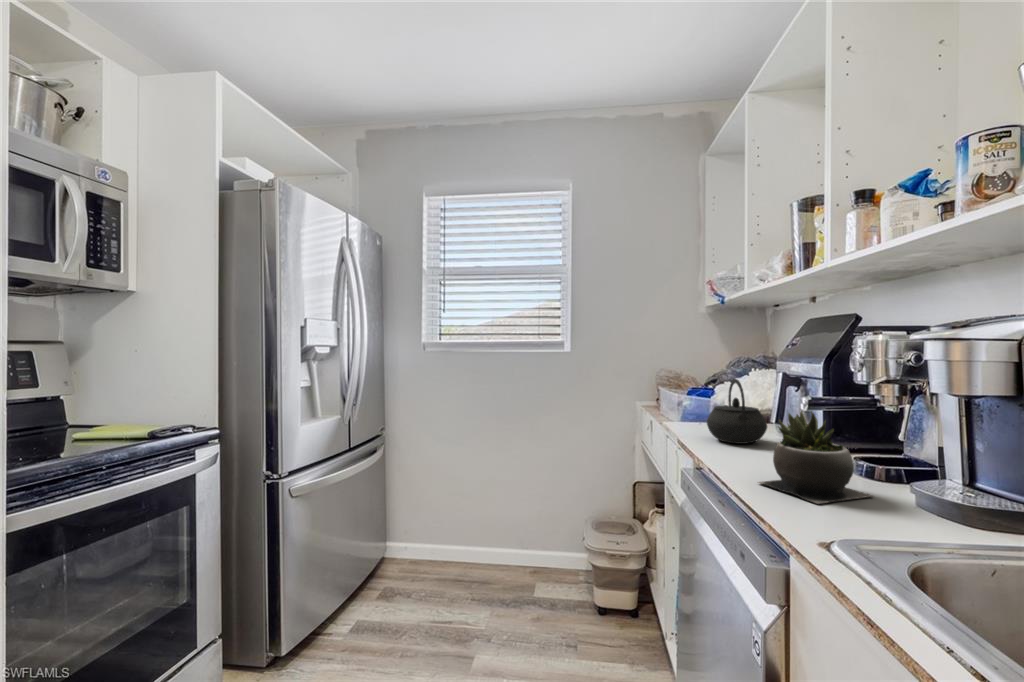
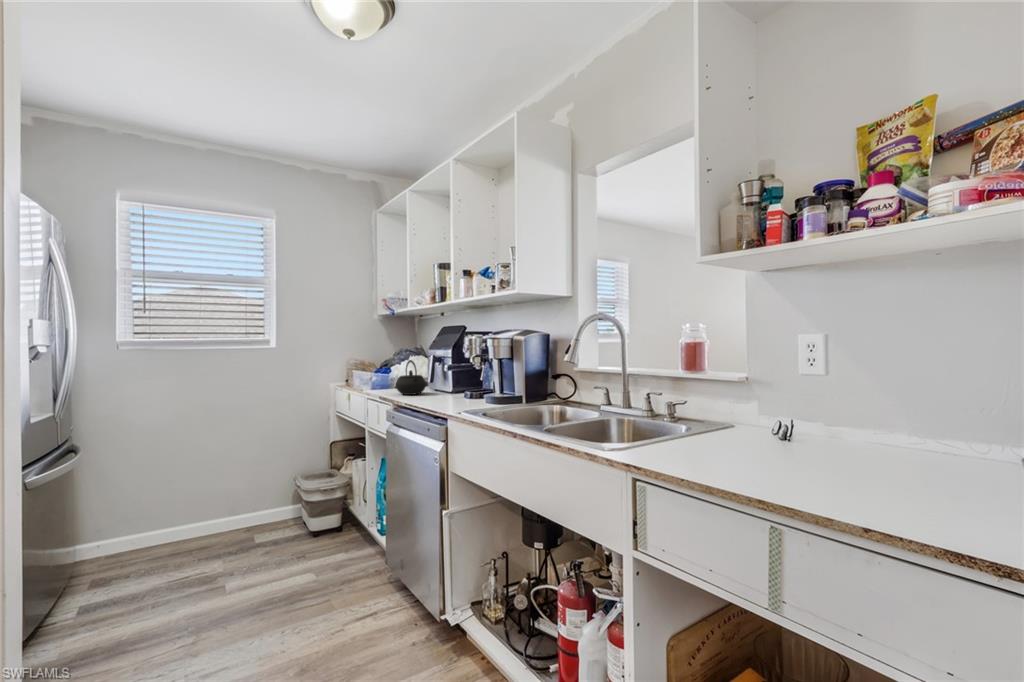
succulent plant: present [759,412,873,504] -> none [430,370,473,406]

